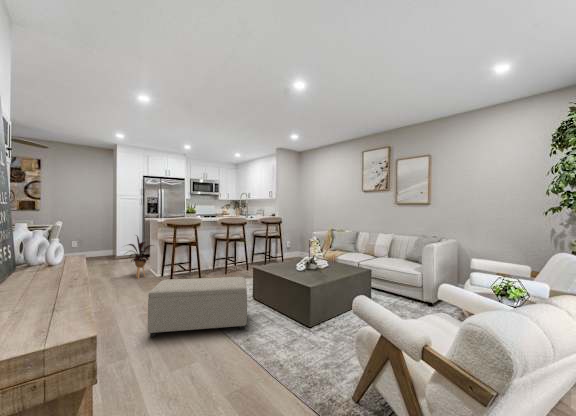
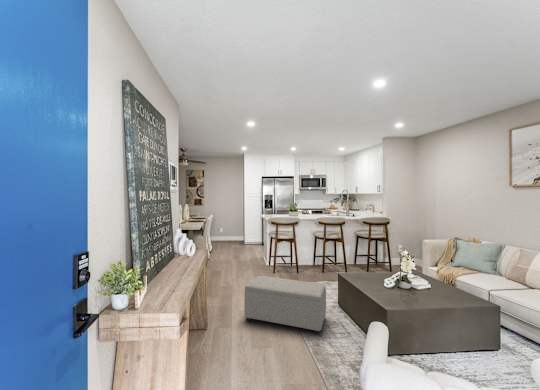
house plant: present [129,235,152,279] -> none [240,230,265,266]

